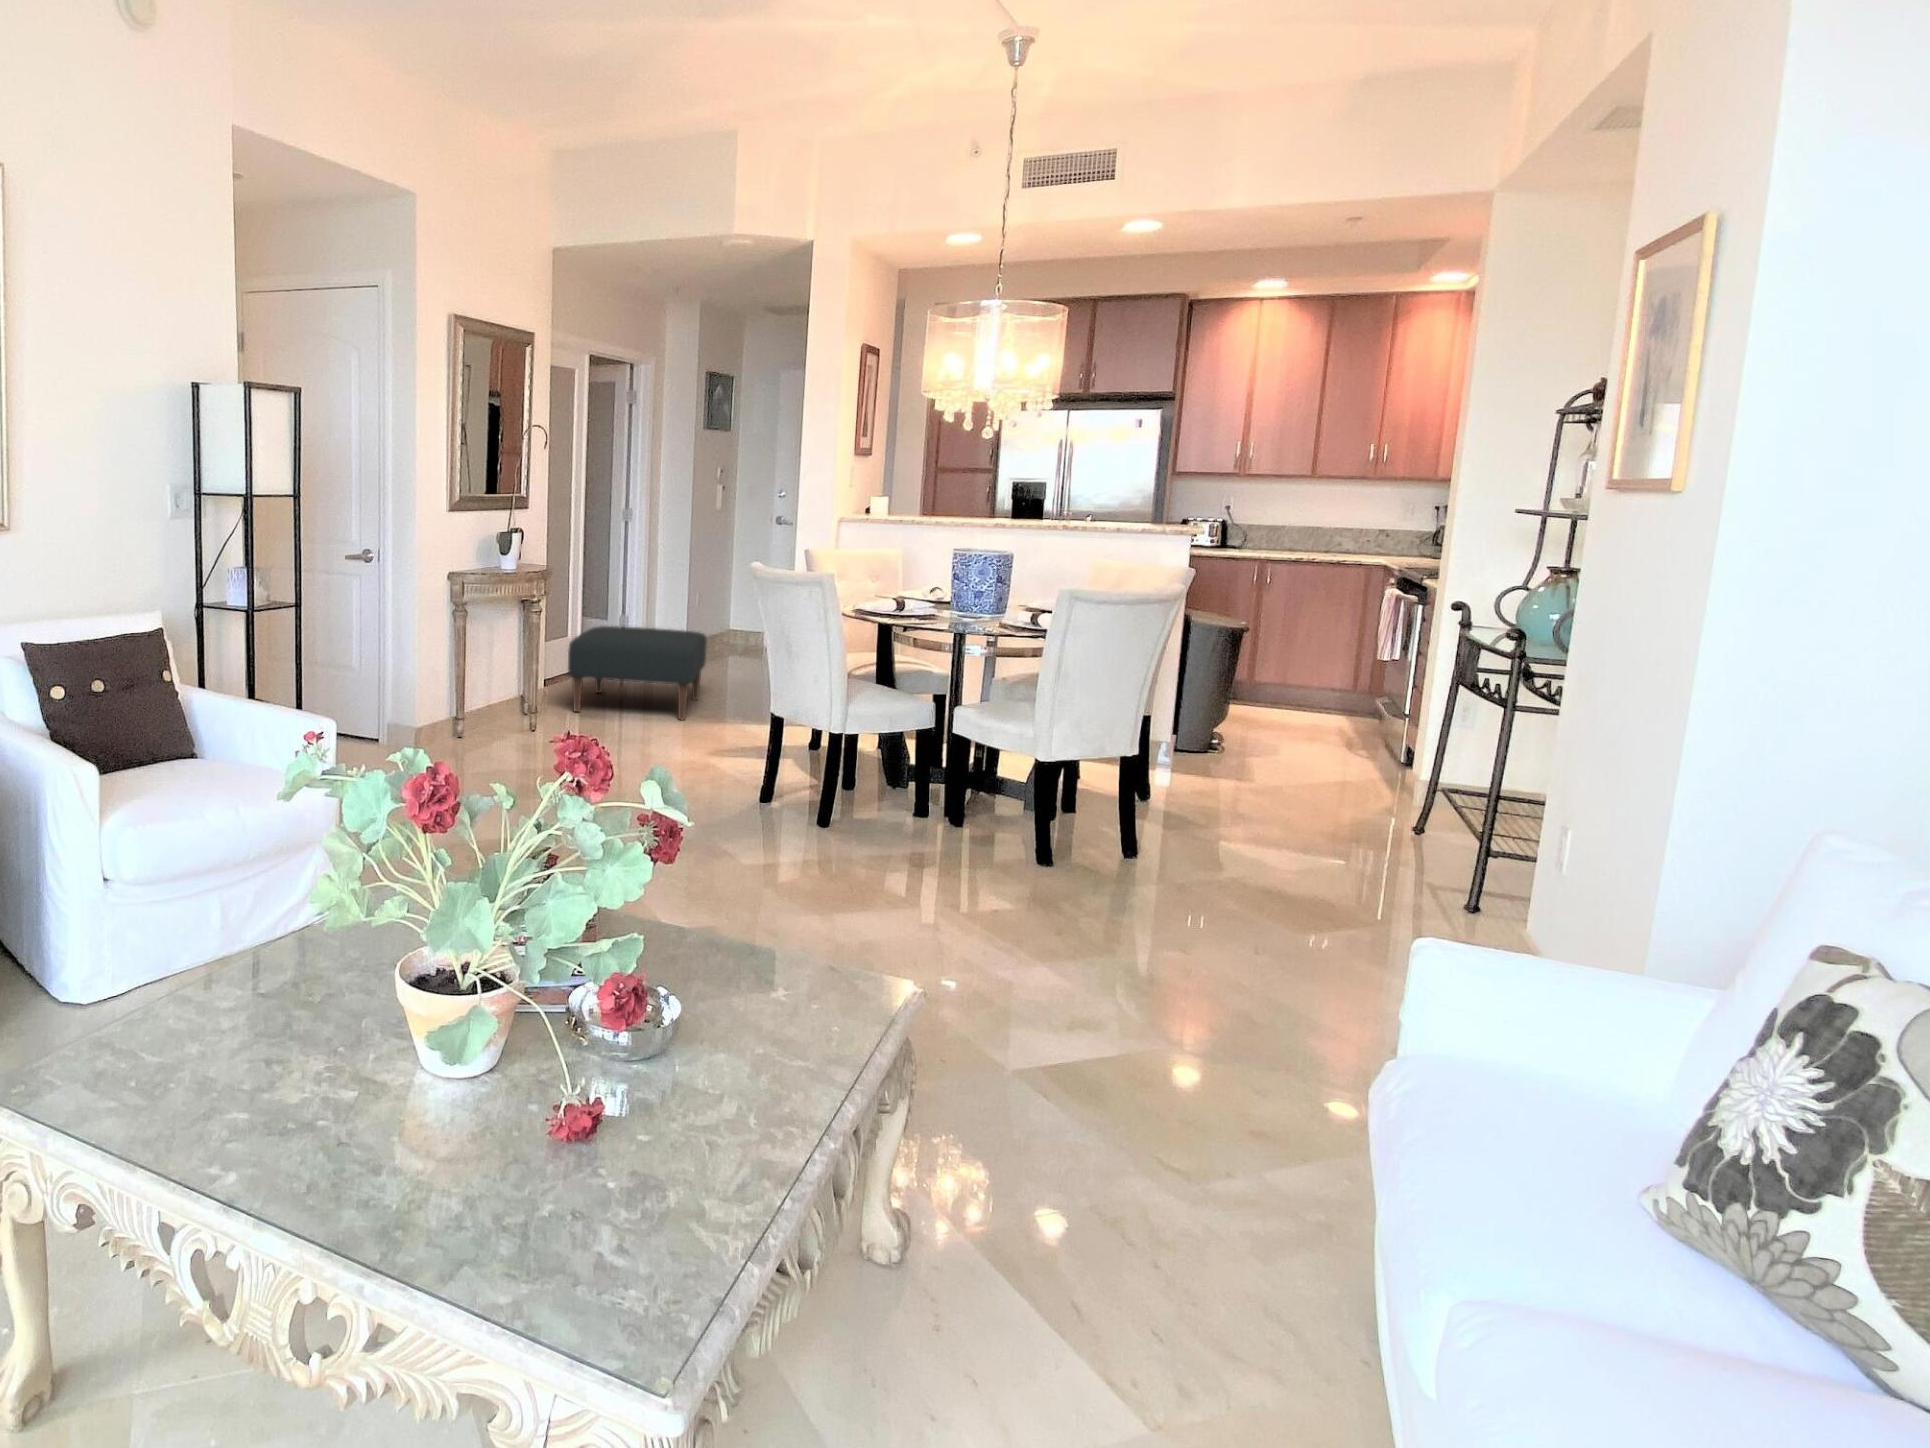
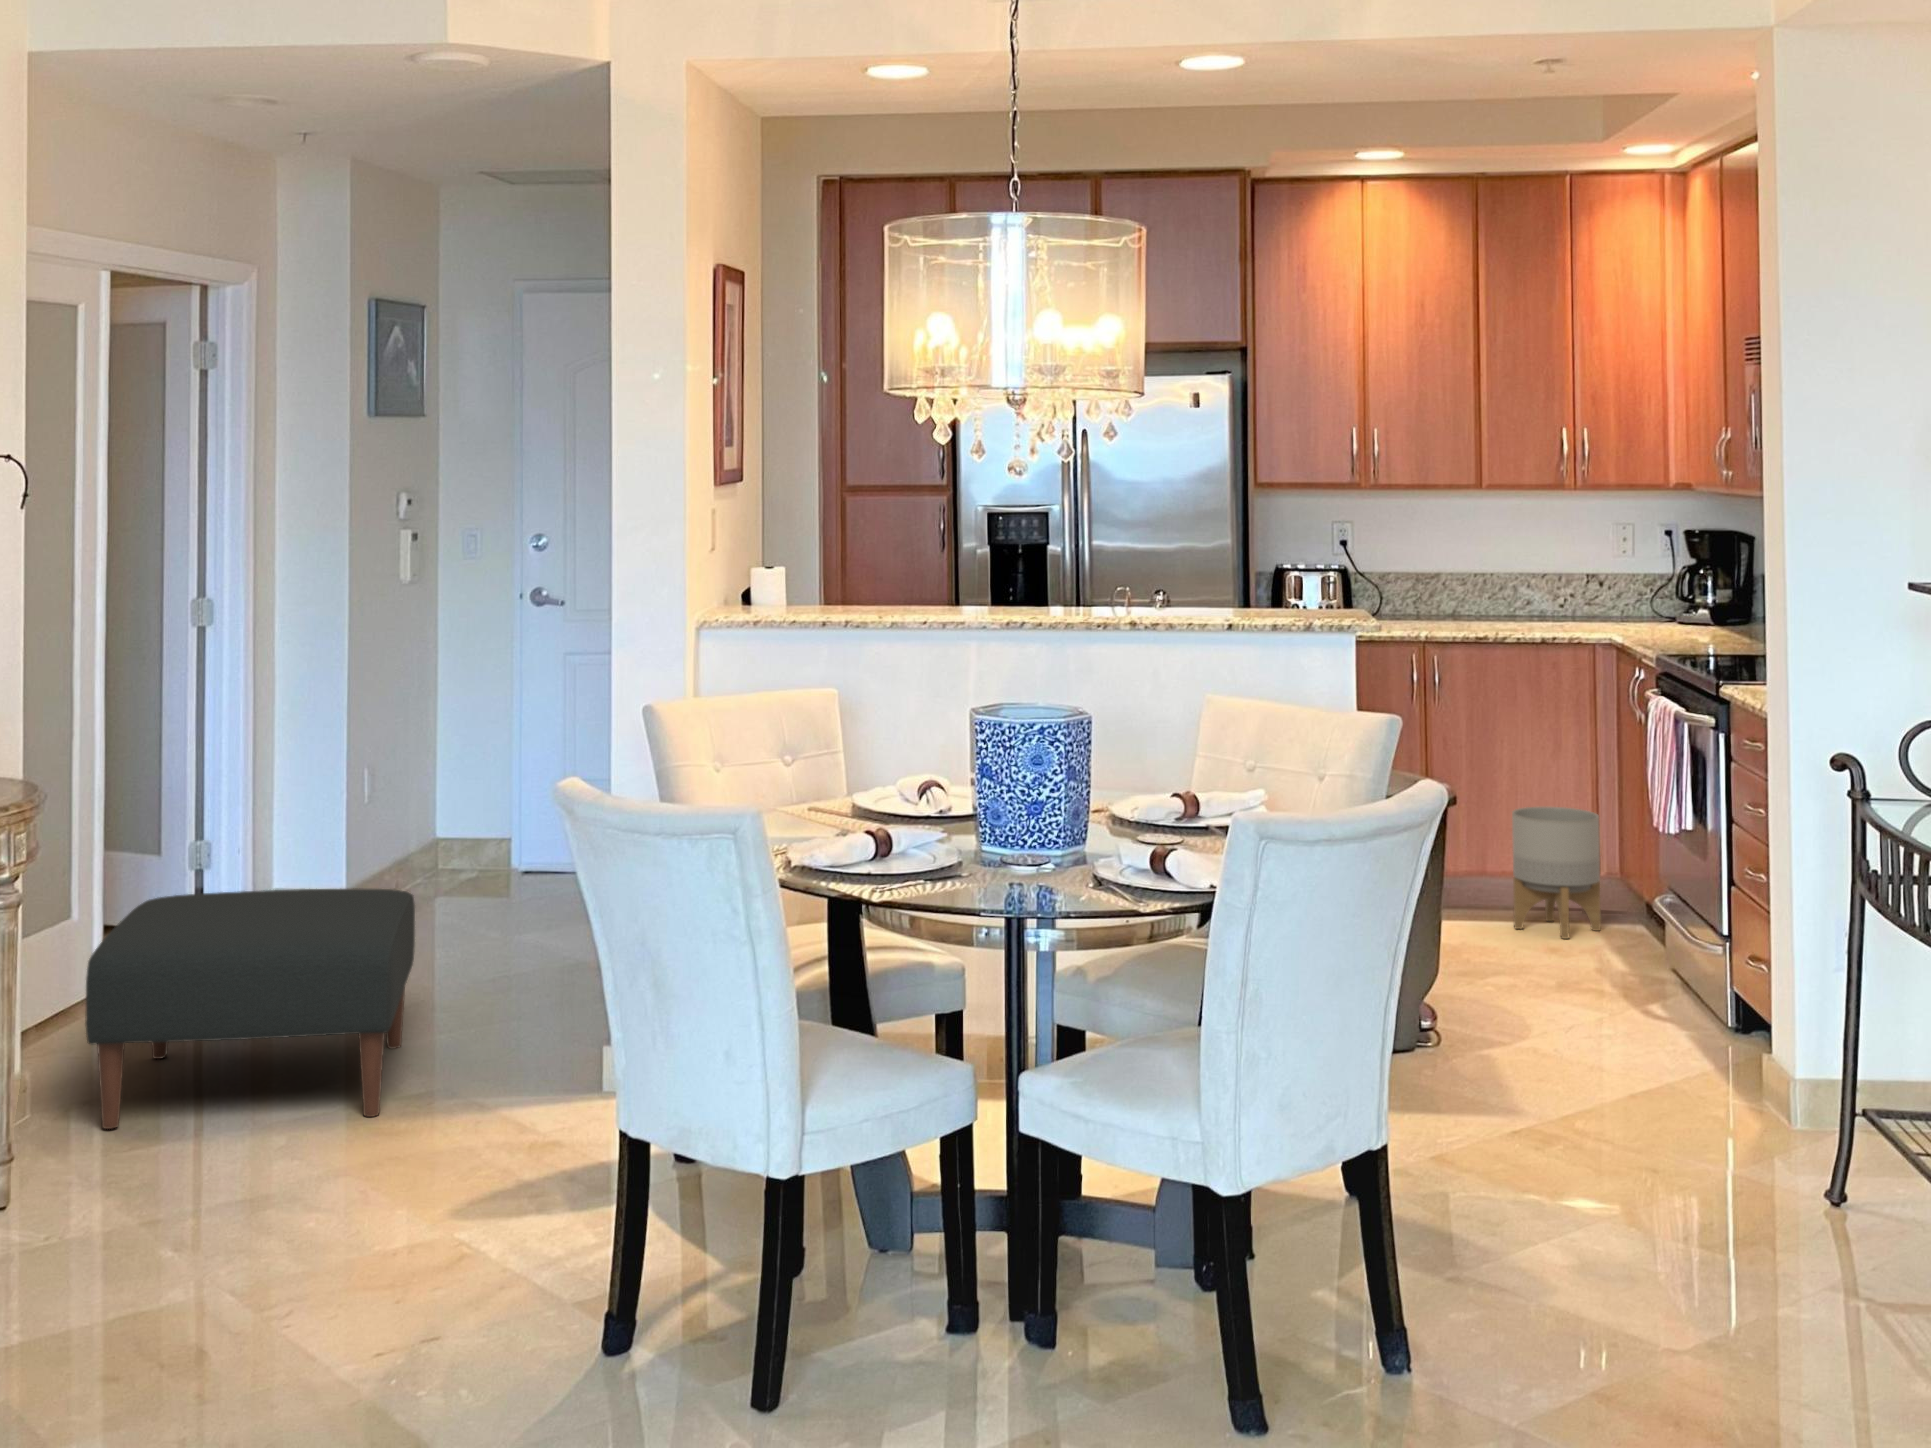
planter: none [1293,653,1356,723] -> present [1512,807,1601,939]

